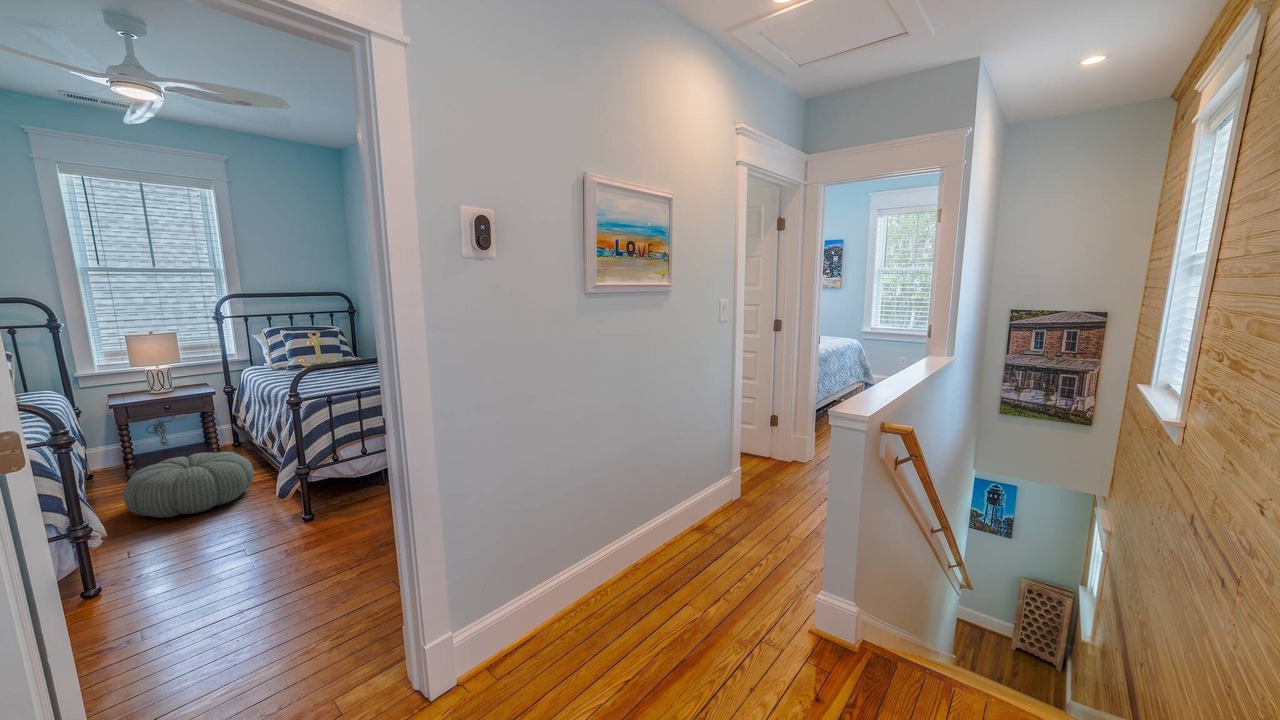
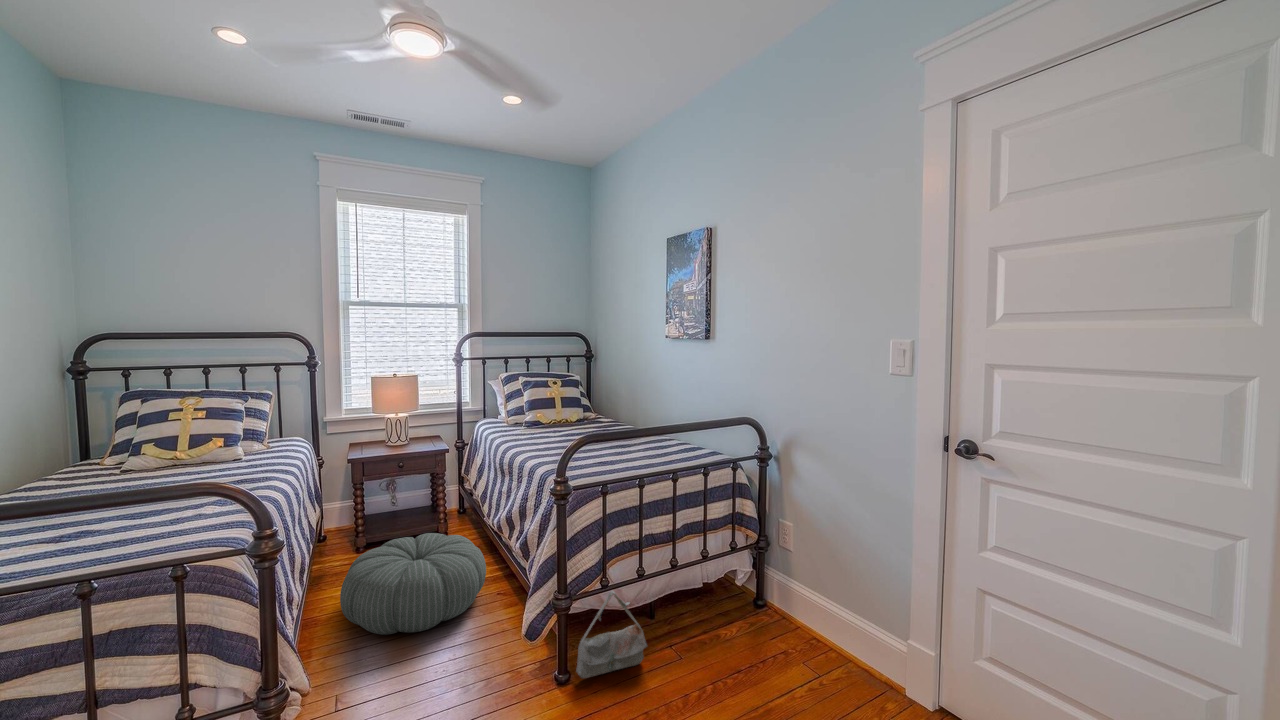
bag: none [318,463,370,515] -> present [576,591,647,679]

